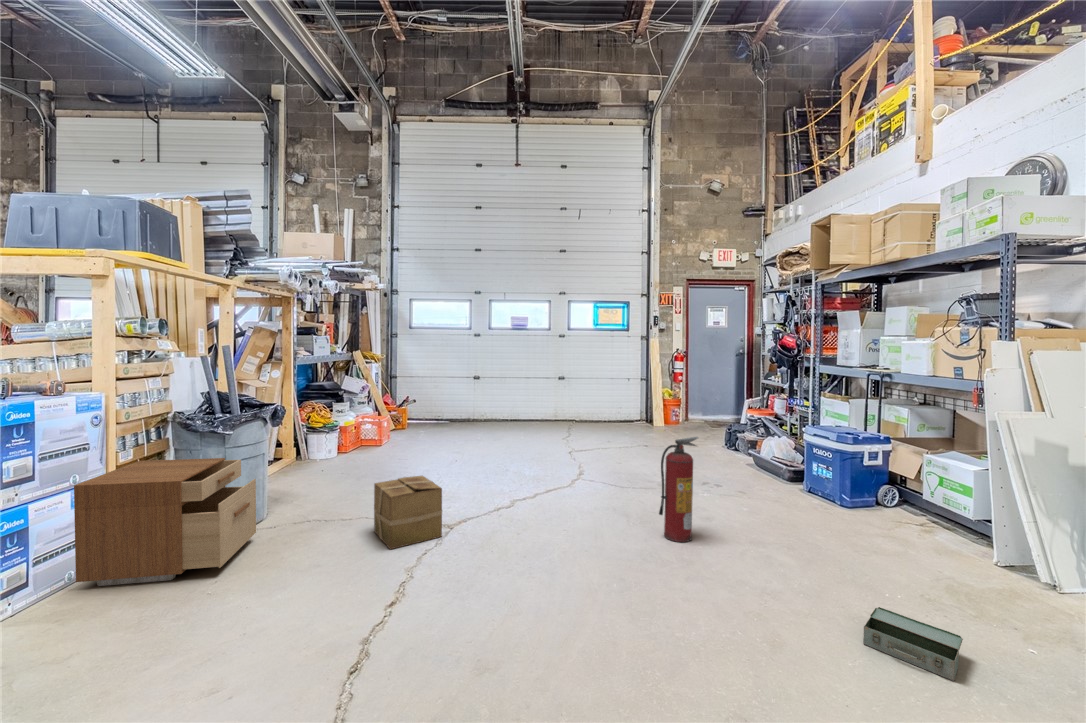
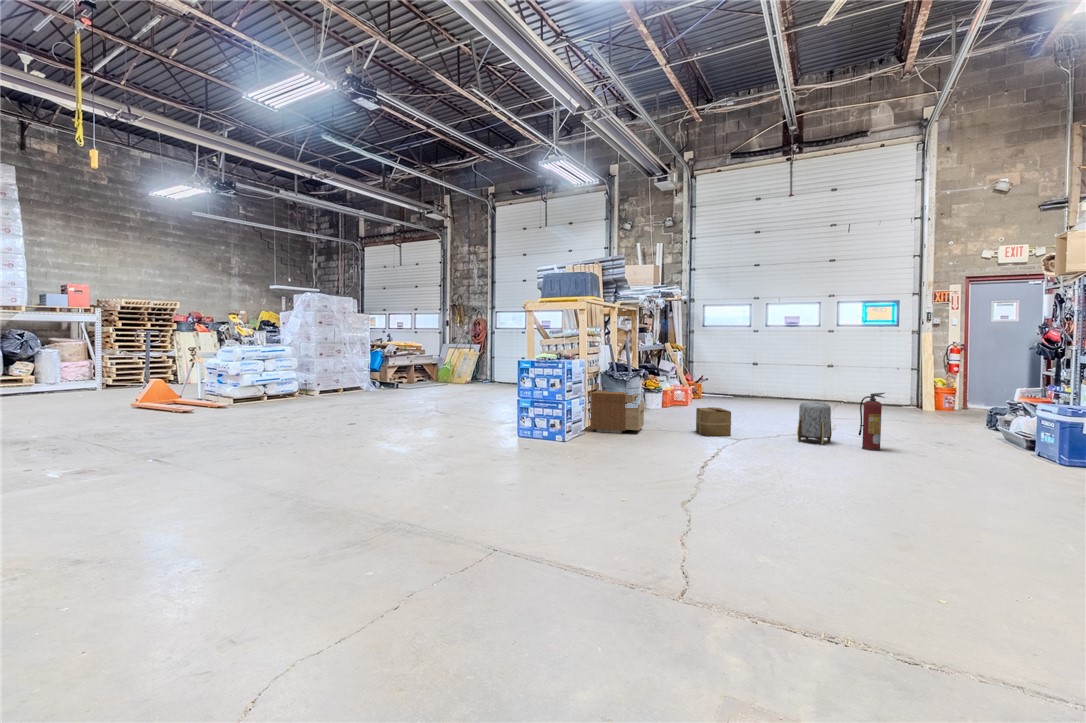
stool: none [561,455,612,539] -> present [797,401,832,445]
toolbox: present [863,607,963,681] -> none [934,467,985,485]

